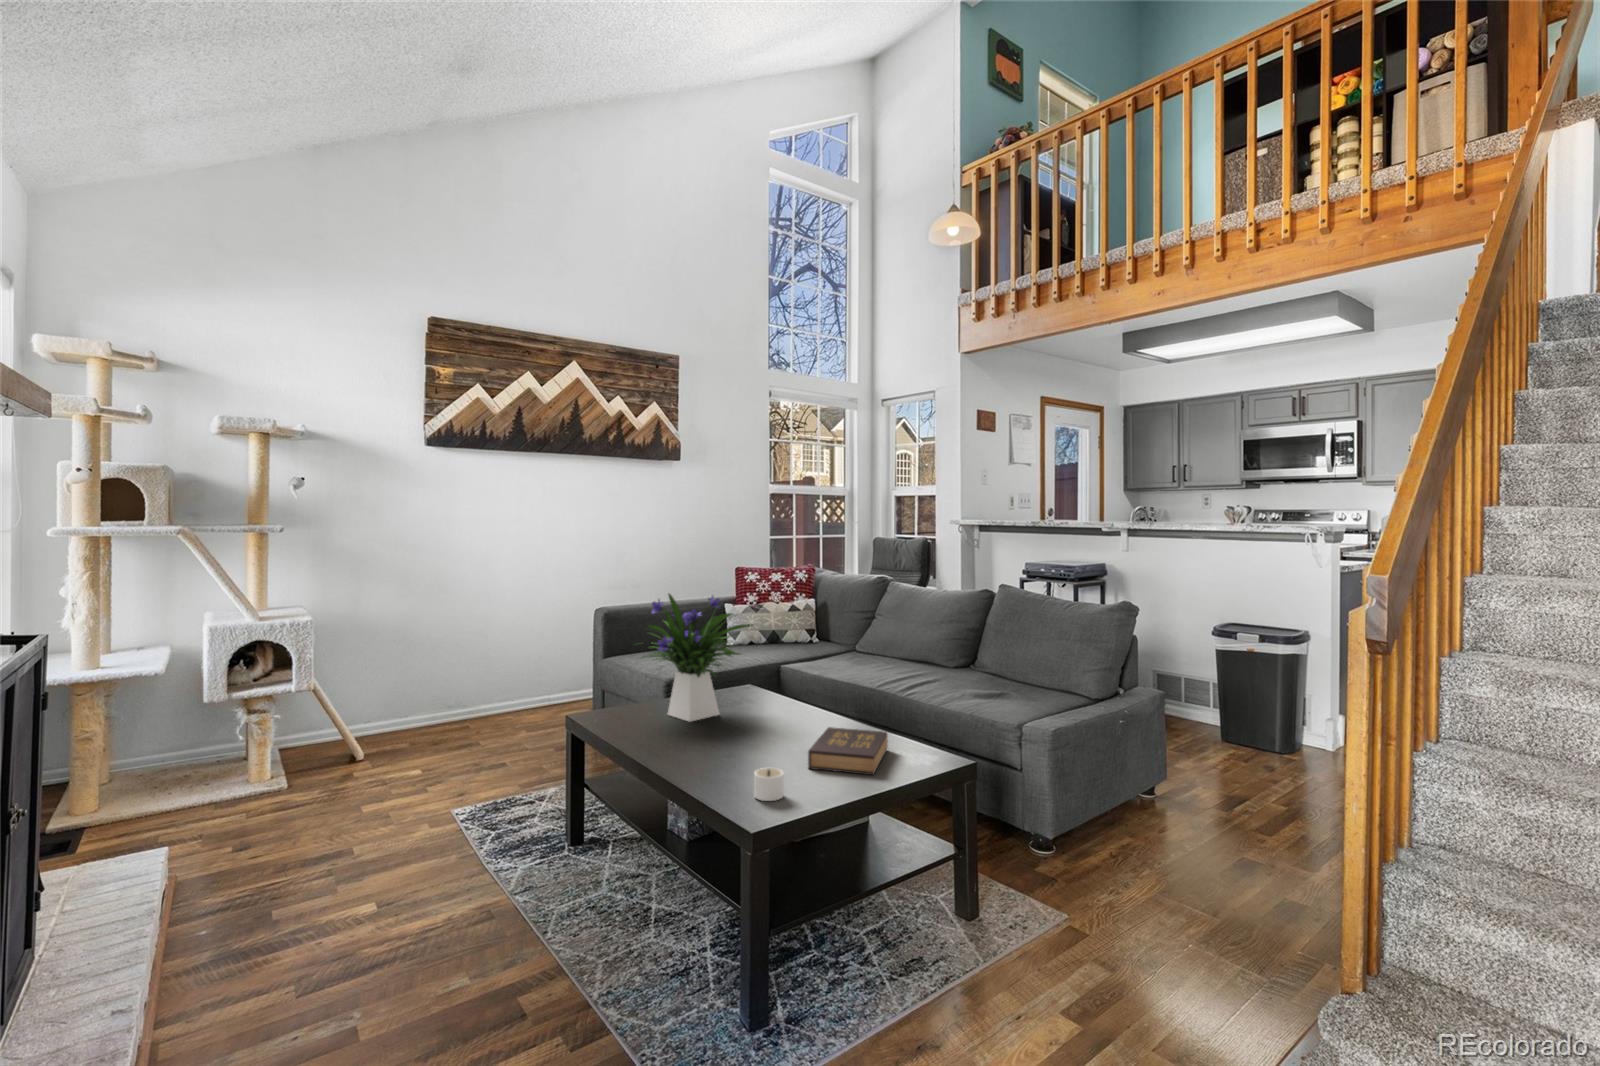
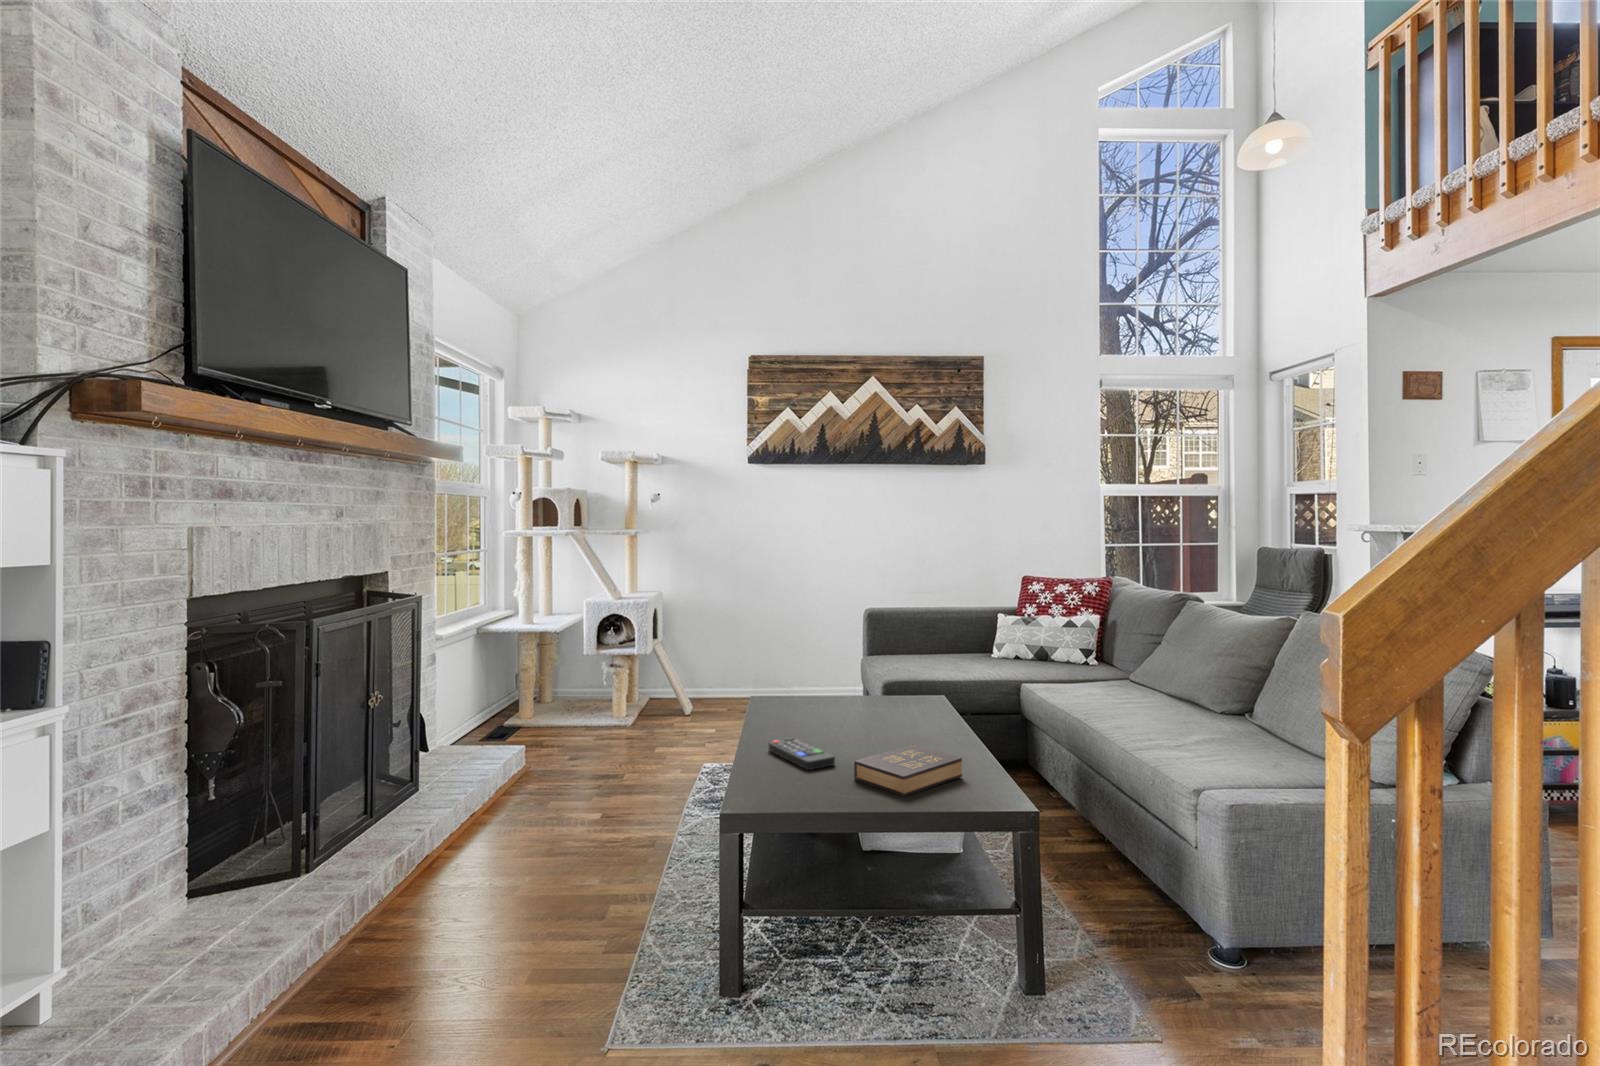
flower arrangement: present [644,594,752,722] -> none [779,599,894,724]
remote control: none [681,739,768,768] -> present [769,738,835,770]
candle: present [754,768,784,801] -> none [764,767,806,799]

